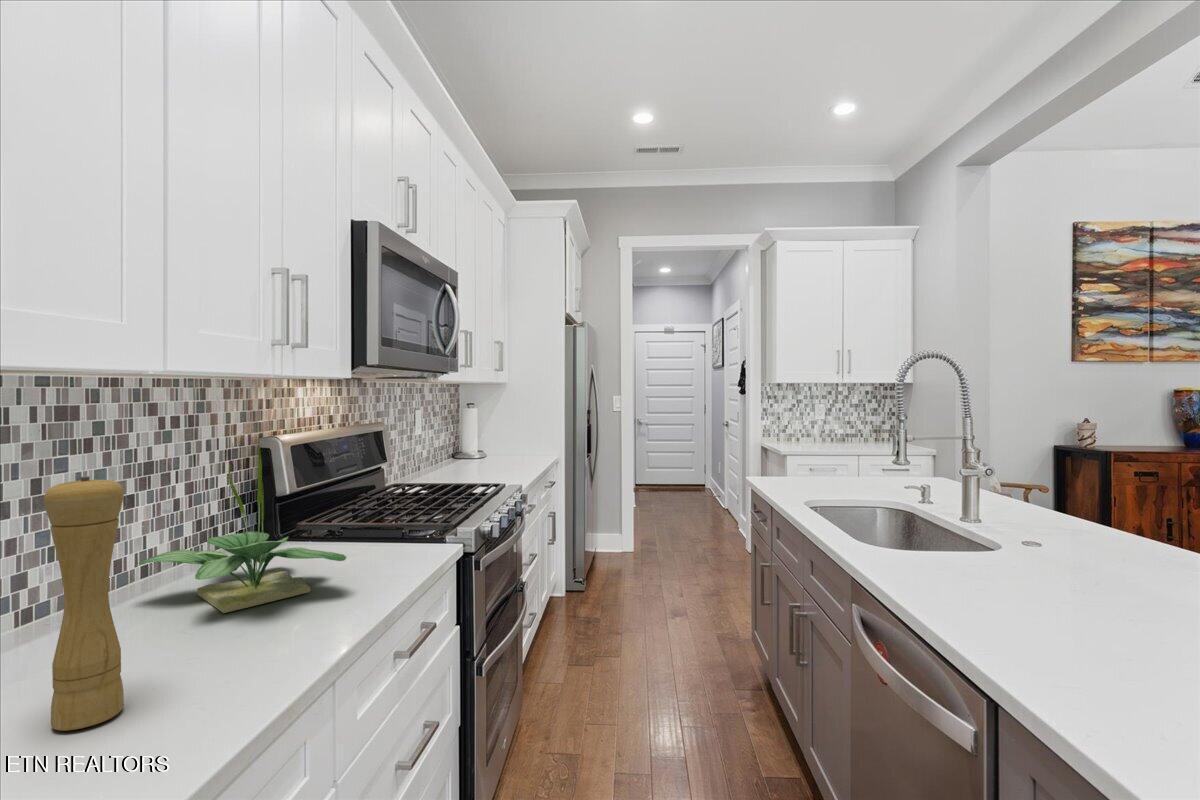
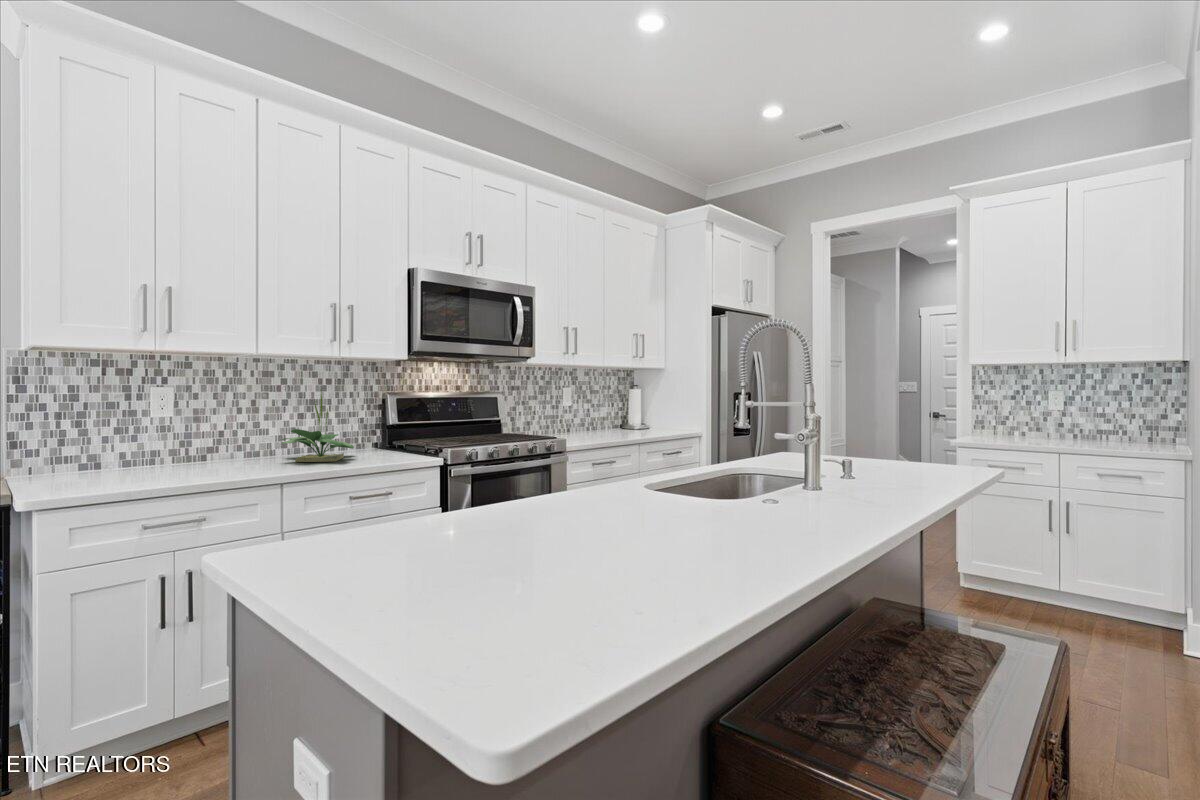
pepper mill: present [44,476,124,731] -> none [194,389,219,473]

